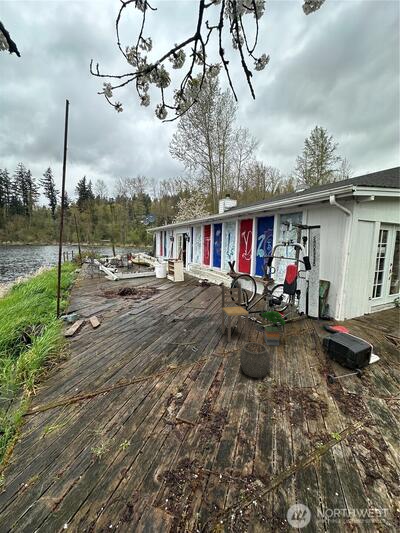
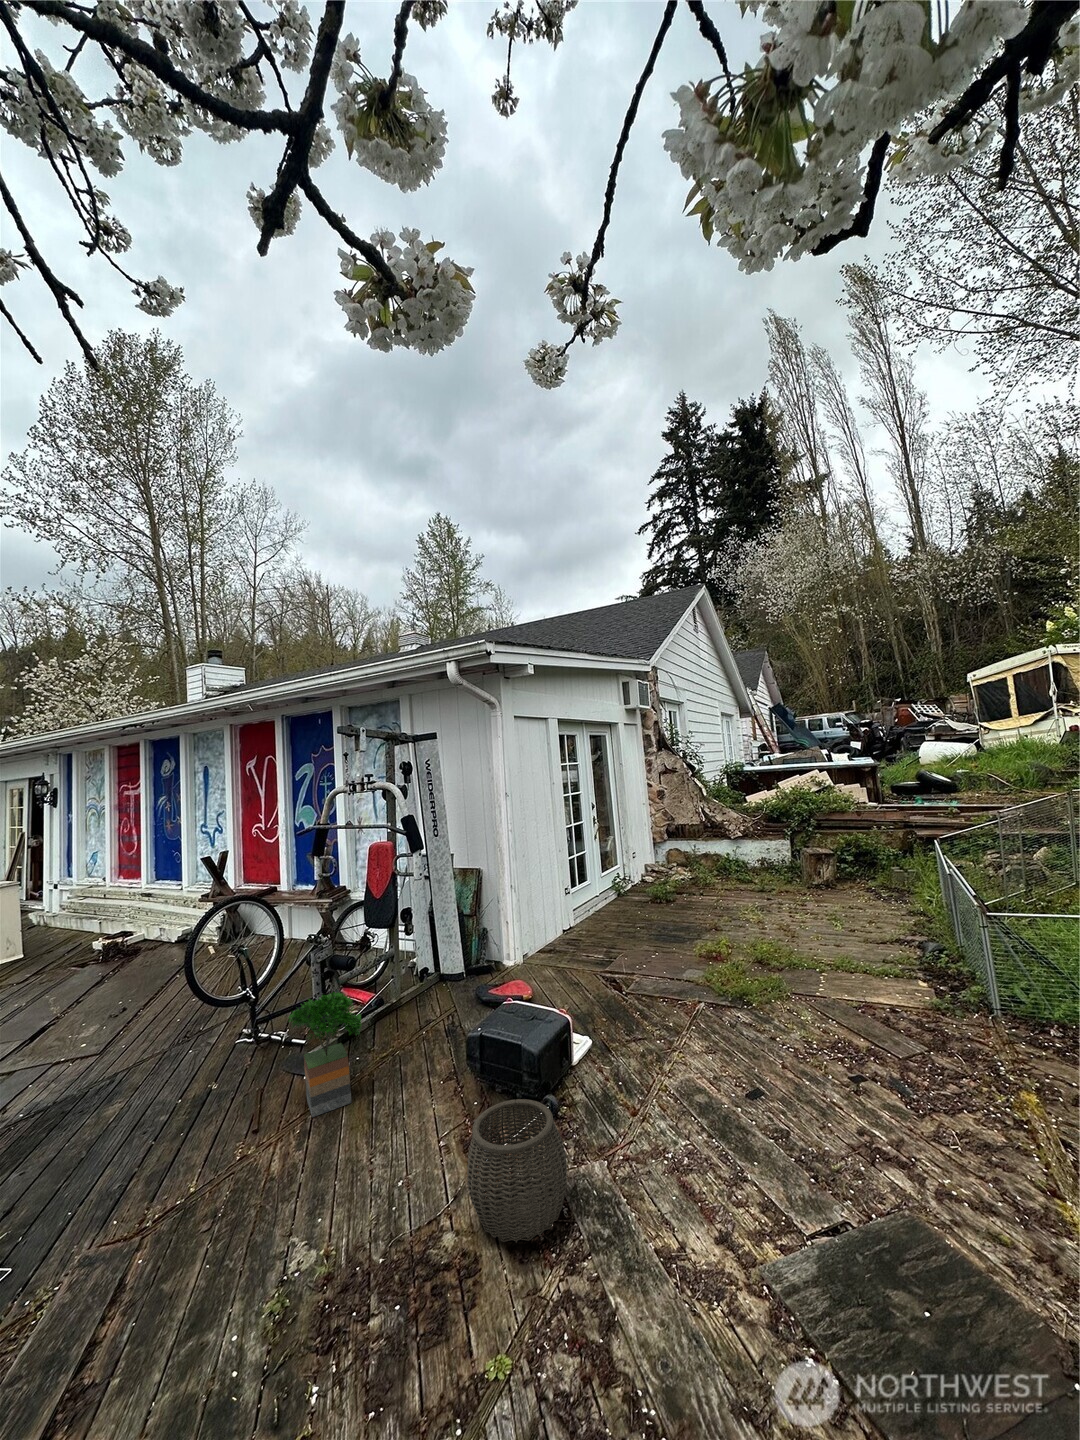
chair: present [222,284,248,342] -> none [138,931,248,1166]
woven basket: present [240,342,270,377] -> present [467,1099,567,1243]

